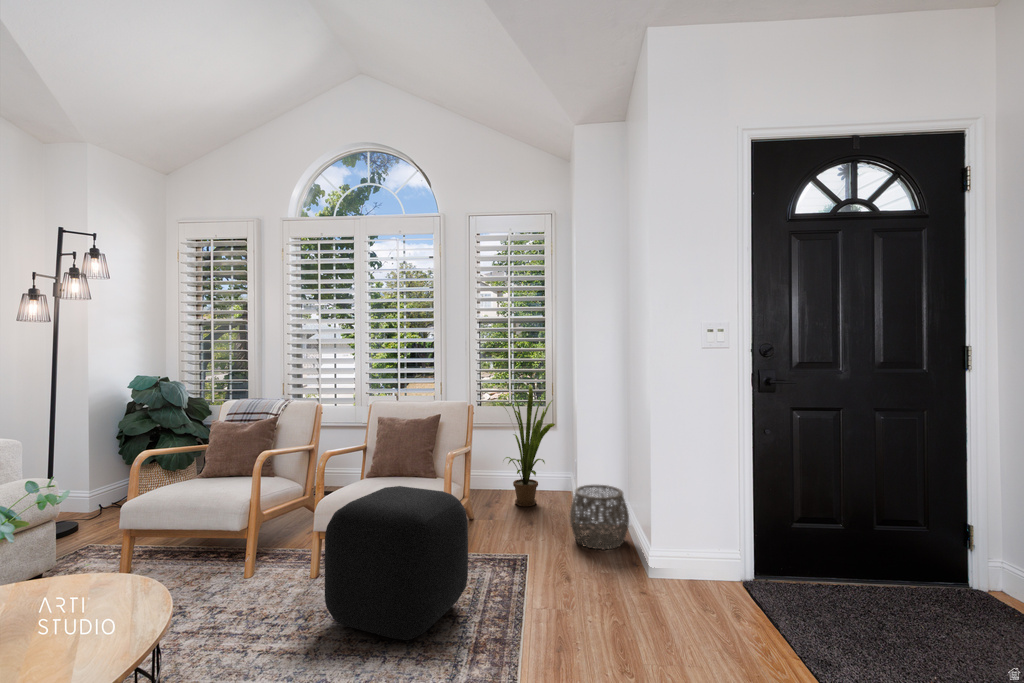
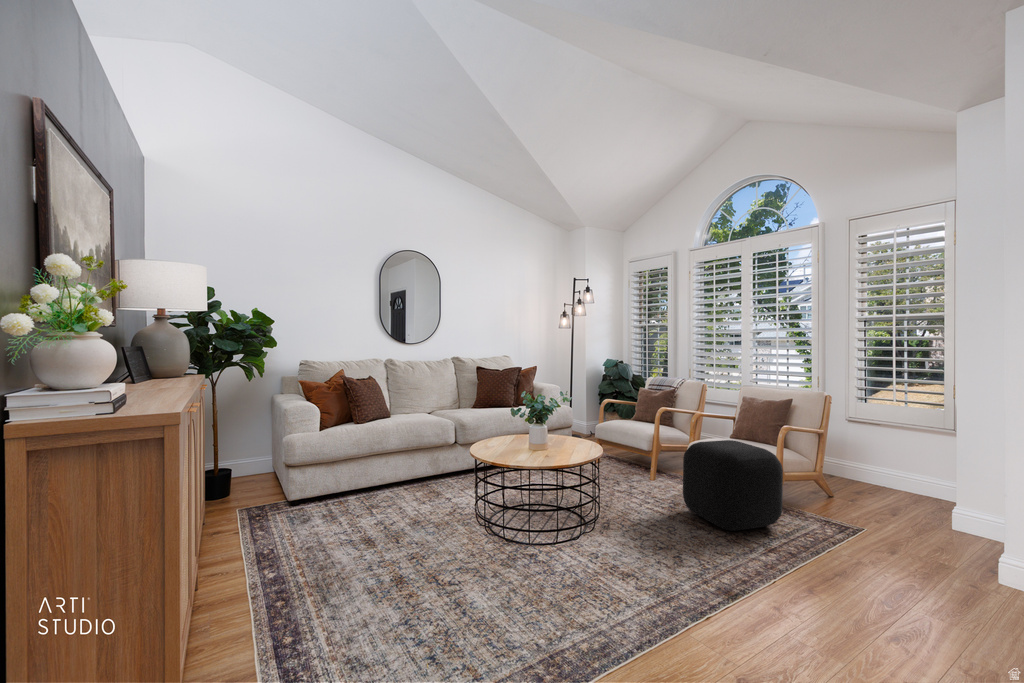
house plant: present [496,384,555,507] -> none [864,384,944,500]
woven basket: present [570,485,629,549] -> none [918,484,997,549]

